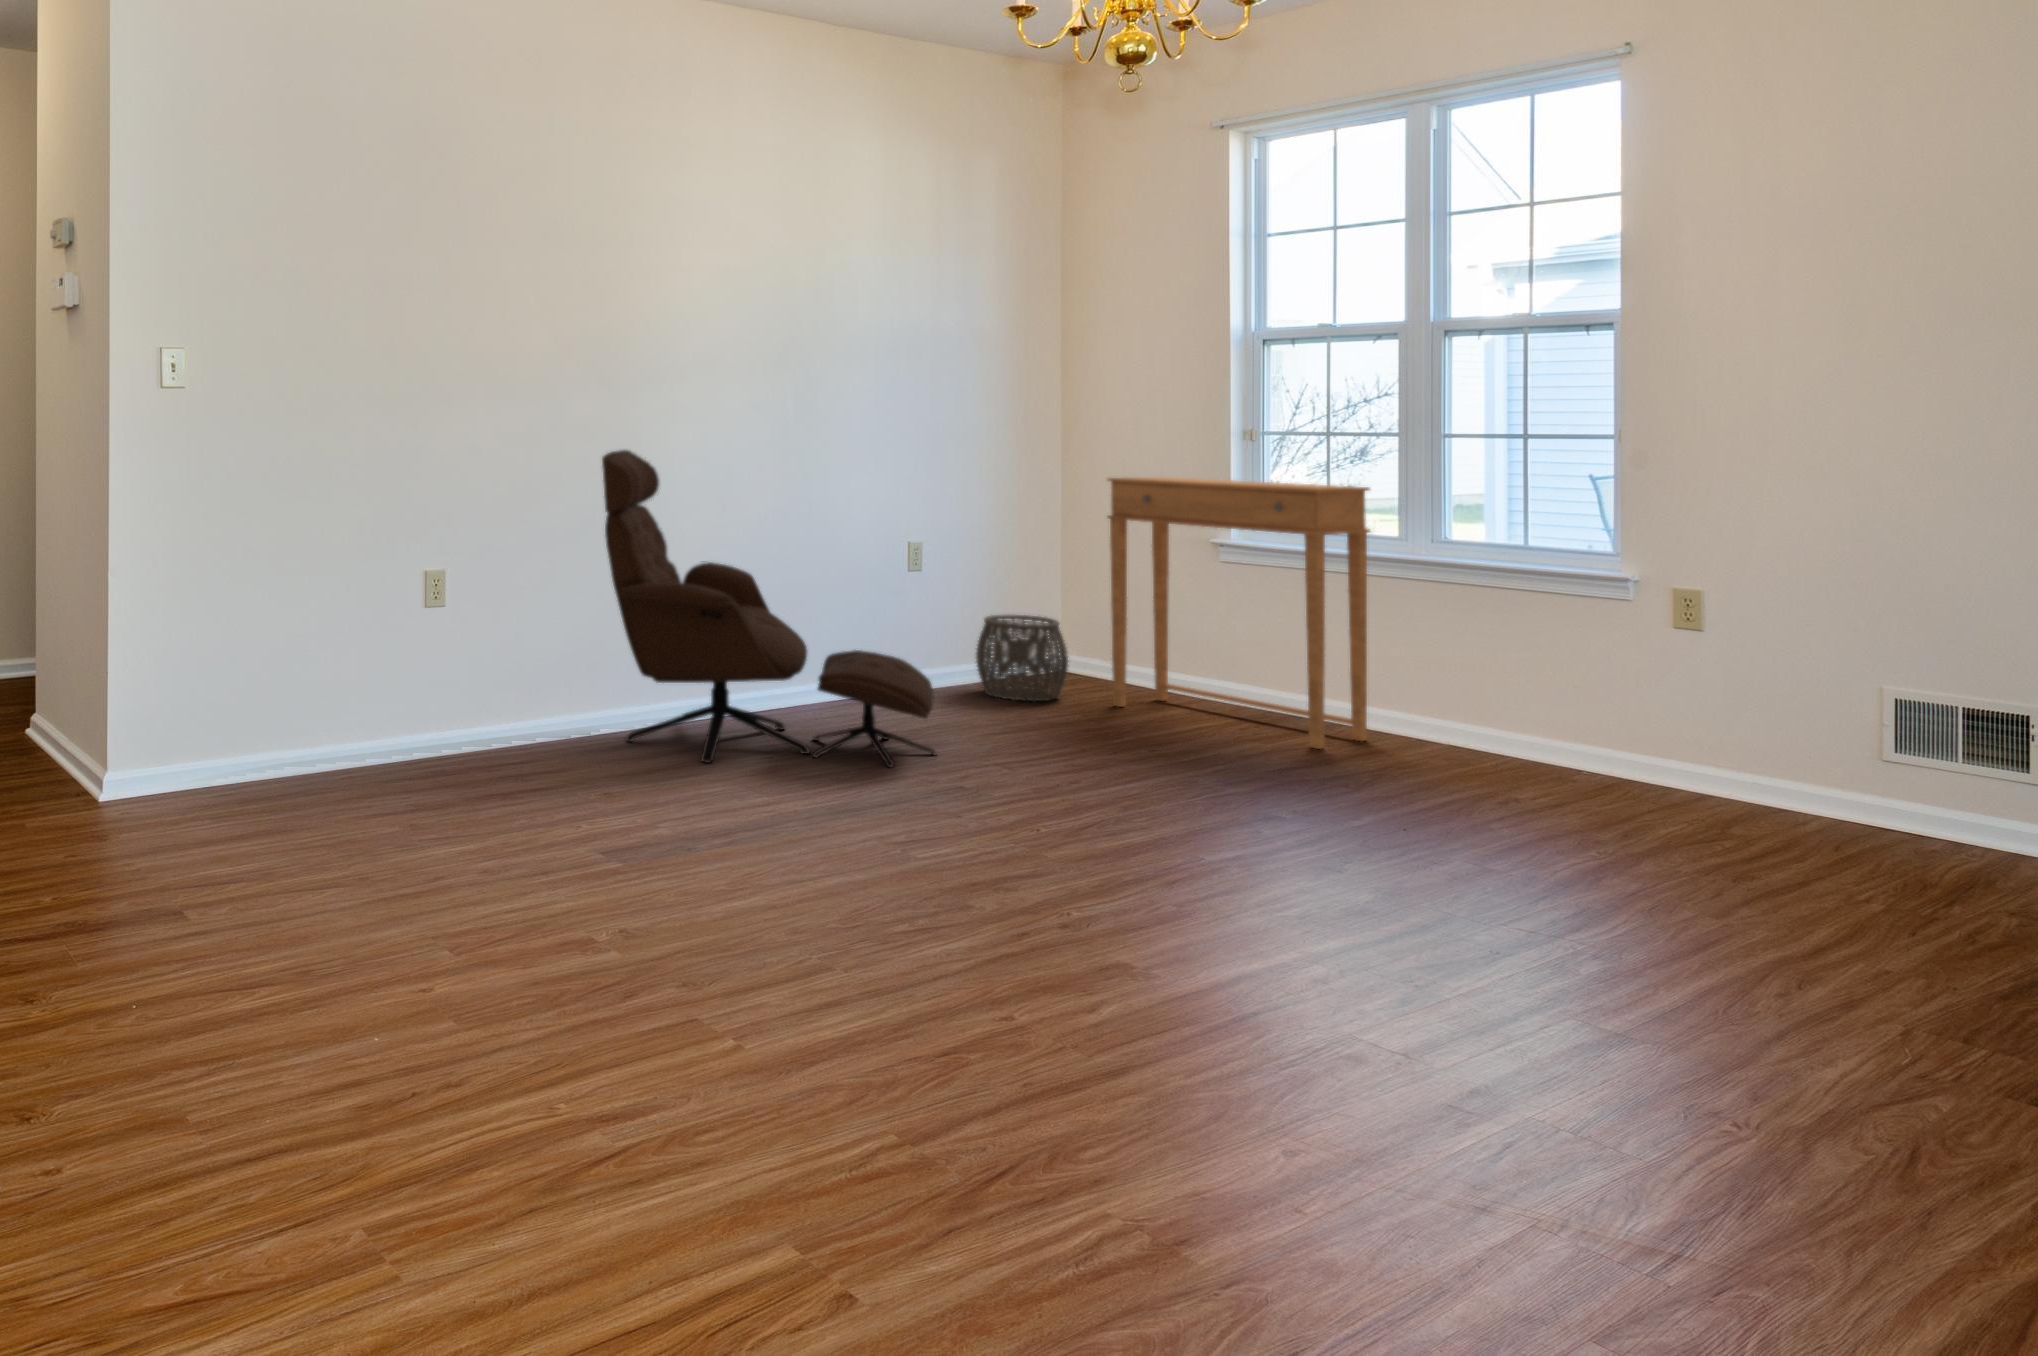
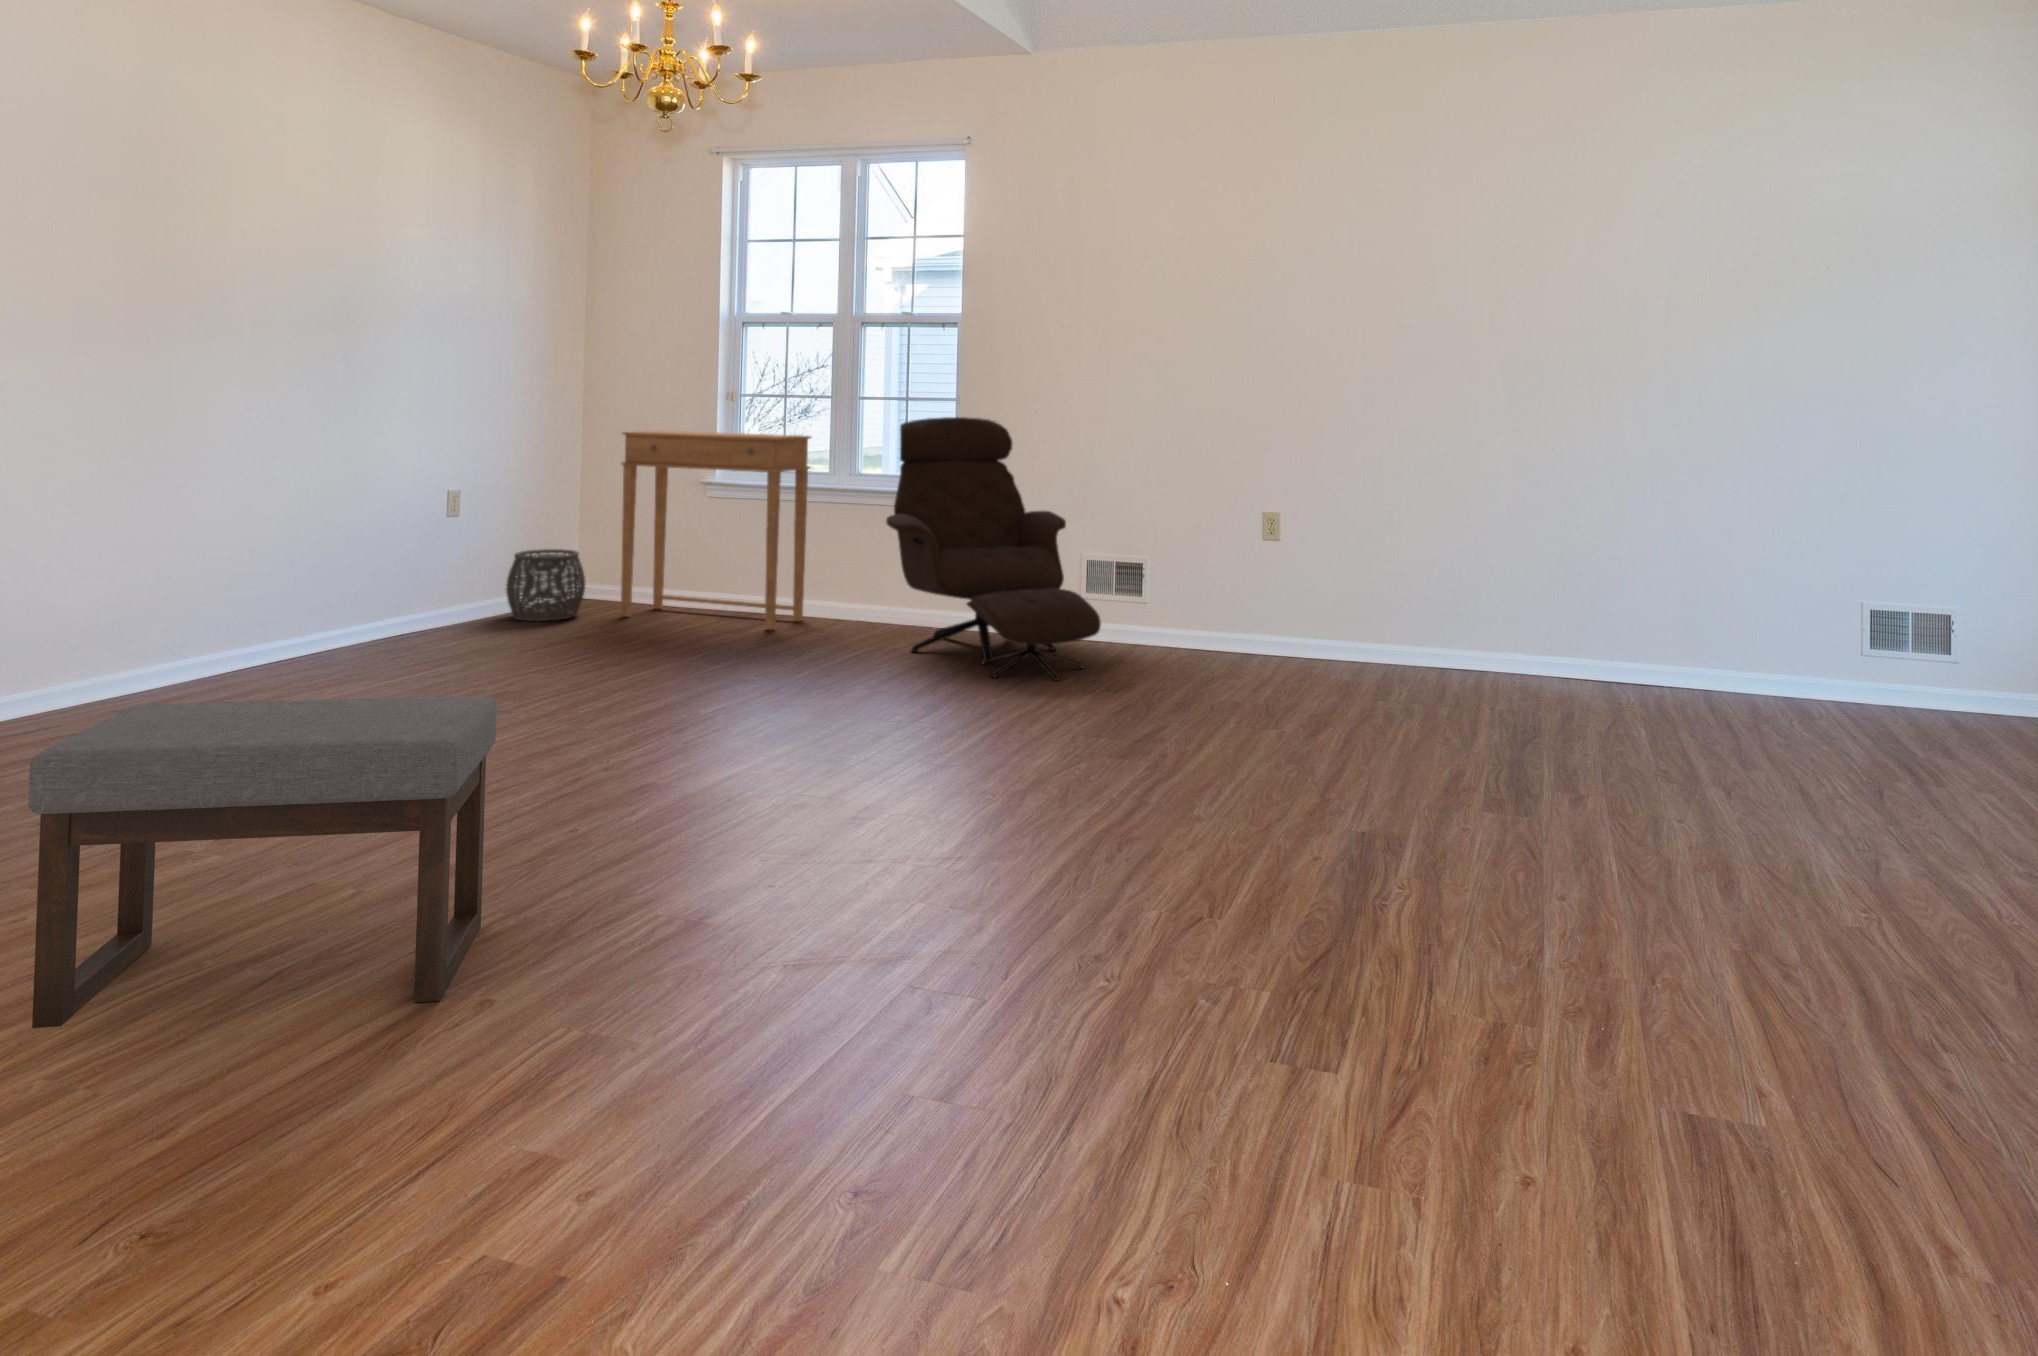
lounge chair: present [602,450,936,767] -> present [886,417,1101,680]
ottoman: none [428,764,903,1212] -> present [28,697,497,1028]

